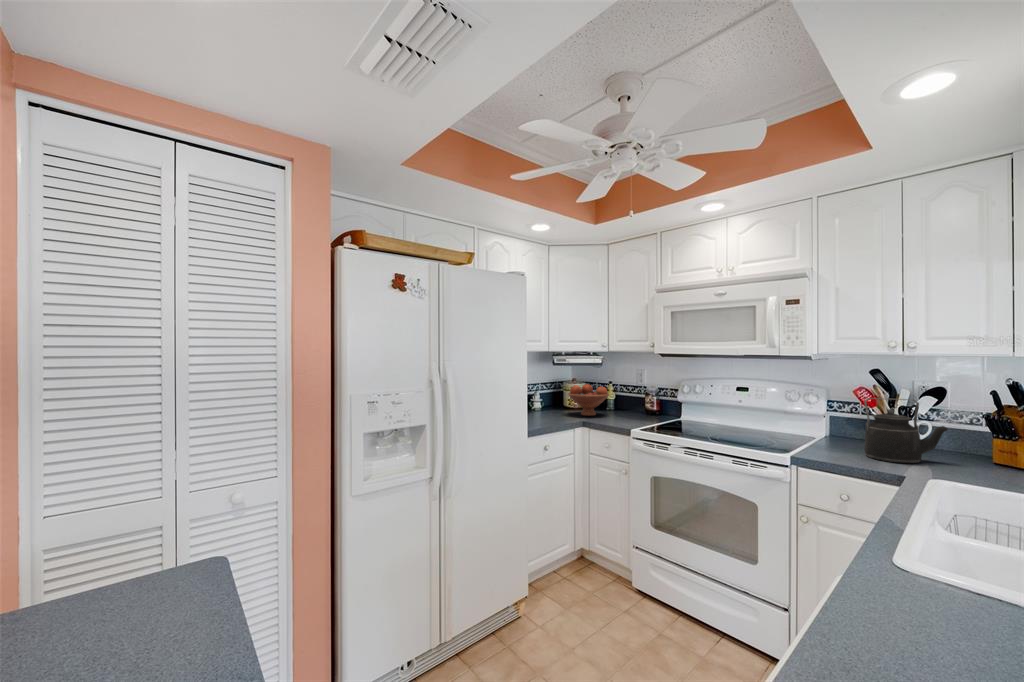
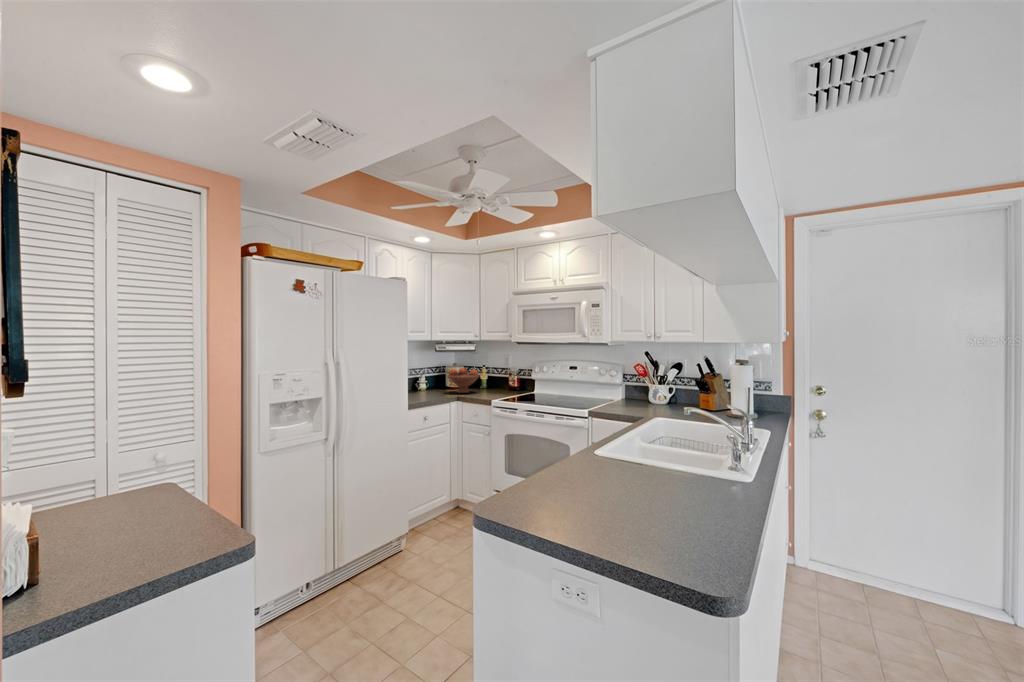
kettle: present [864,398,948,463] -> none [634,370,678,411]

